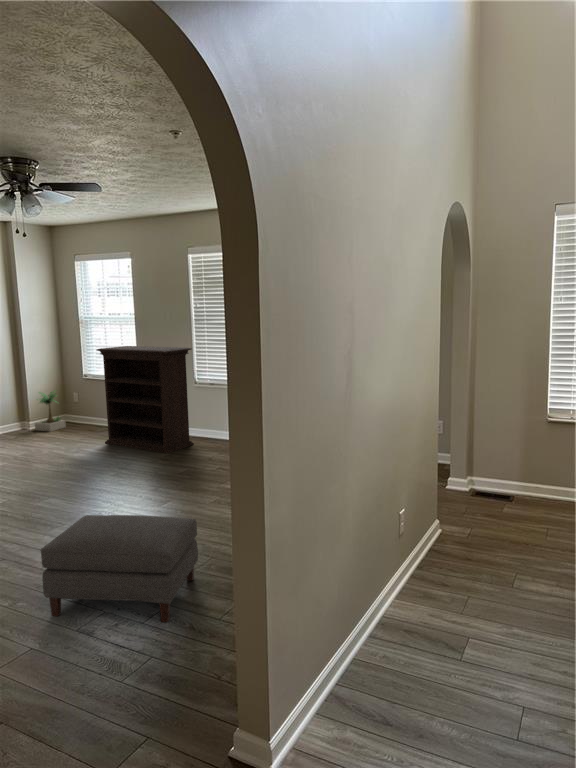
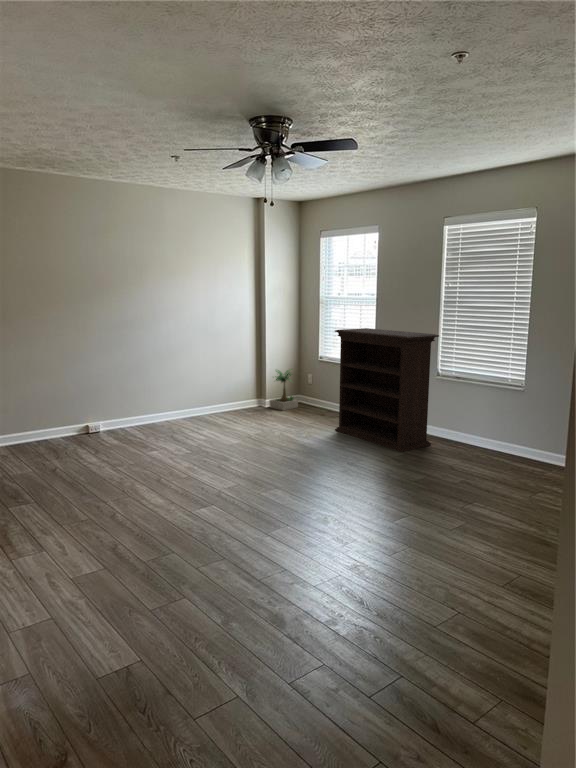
ottoman: present [41,515,198,622] -> none [257,533,446,707]

